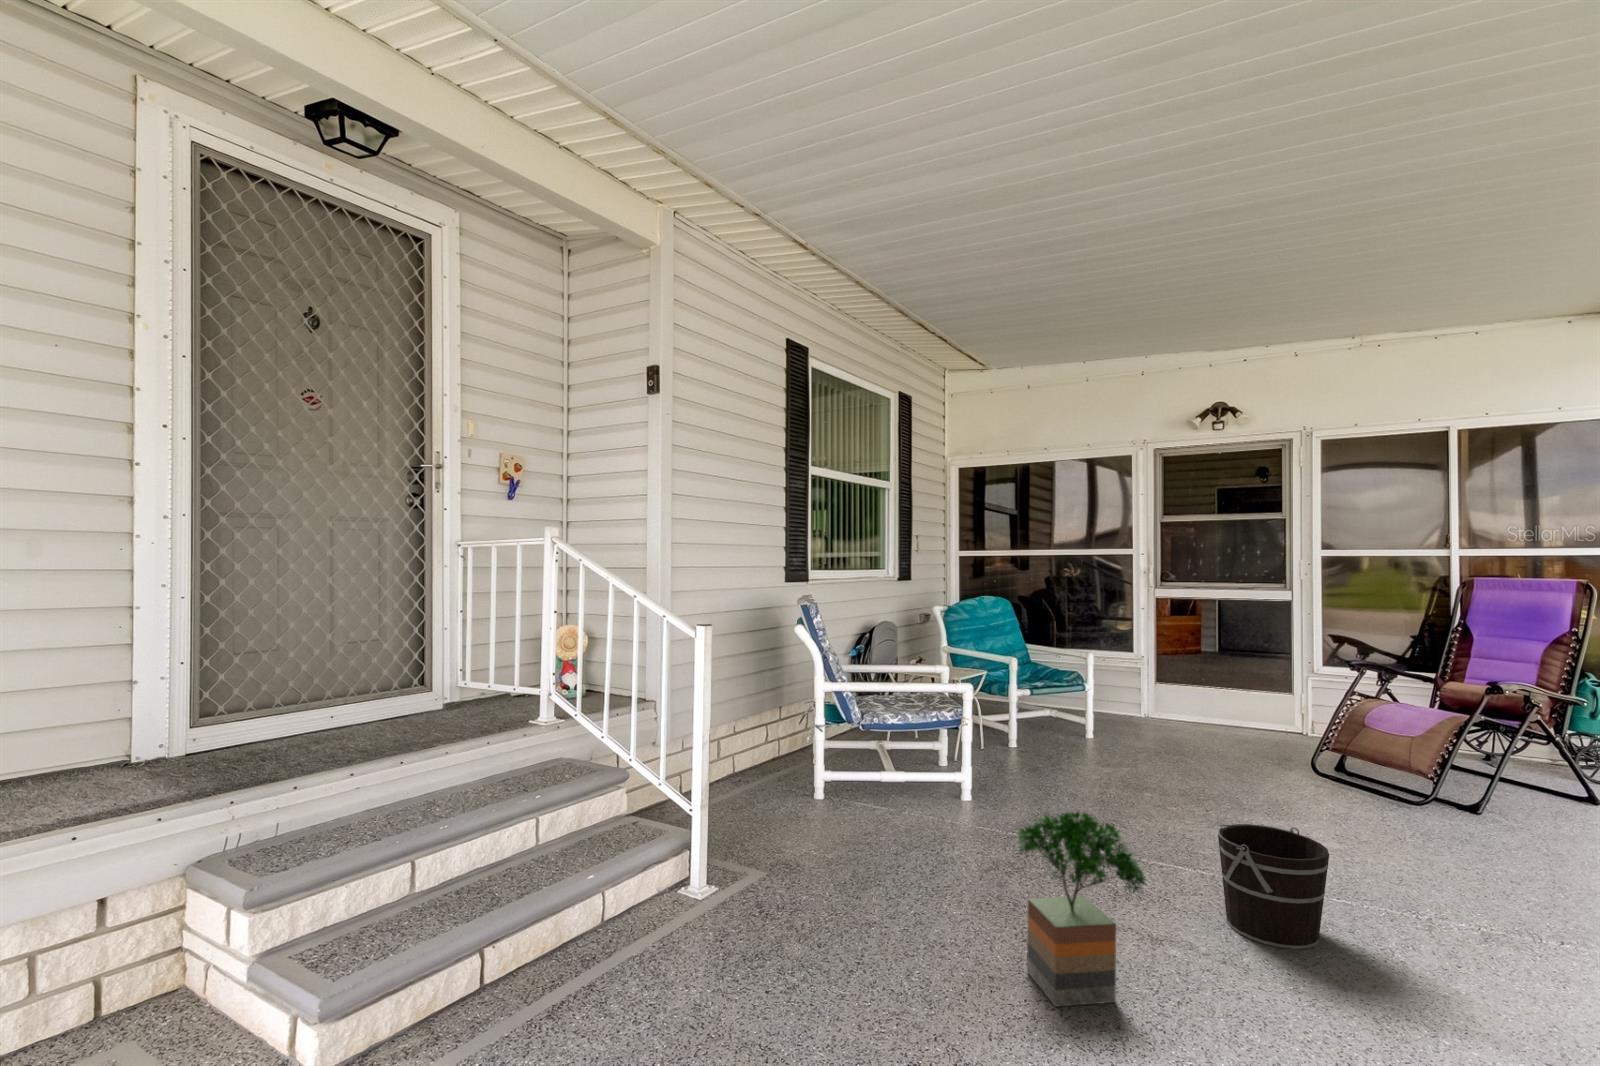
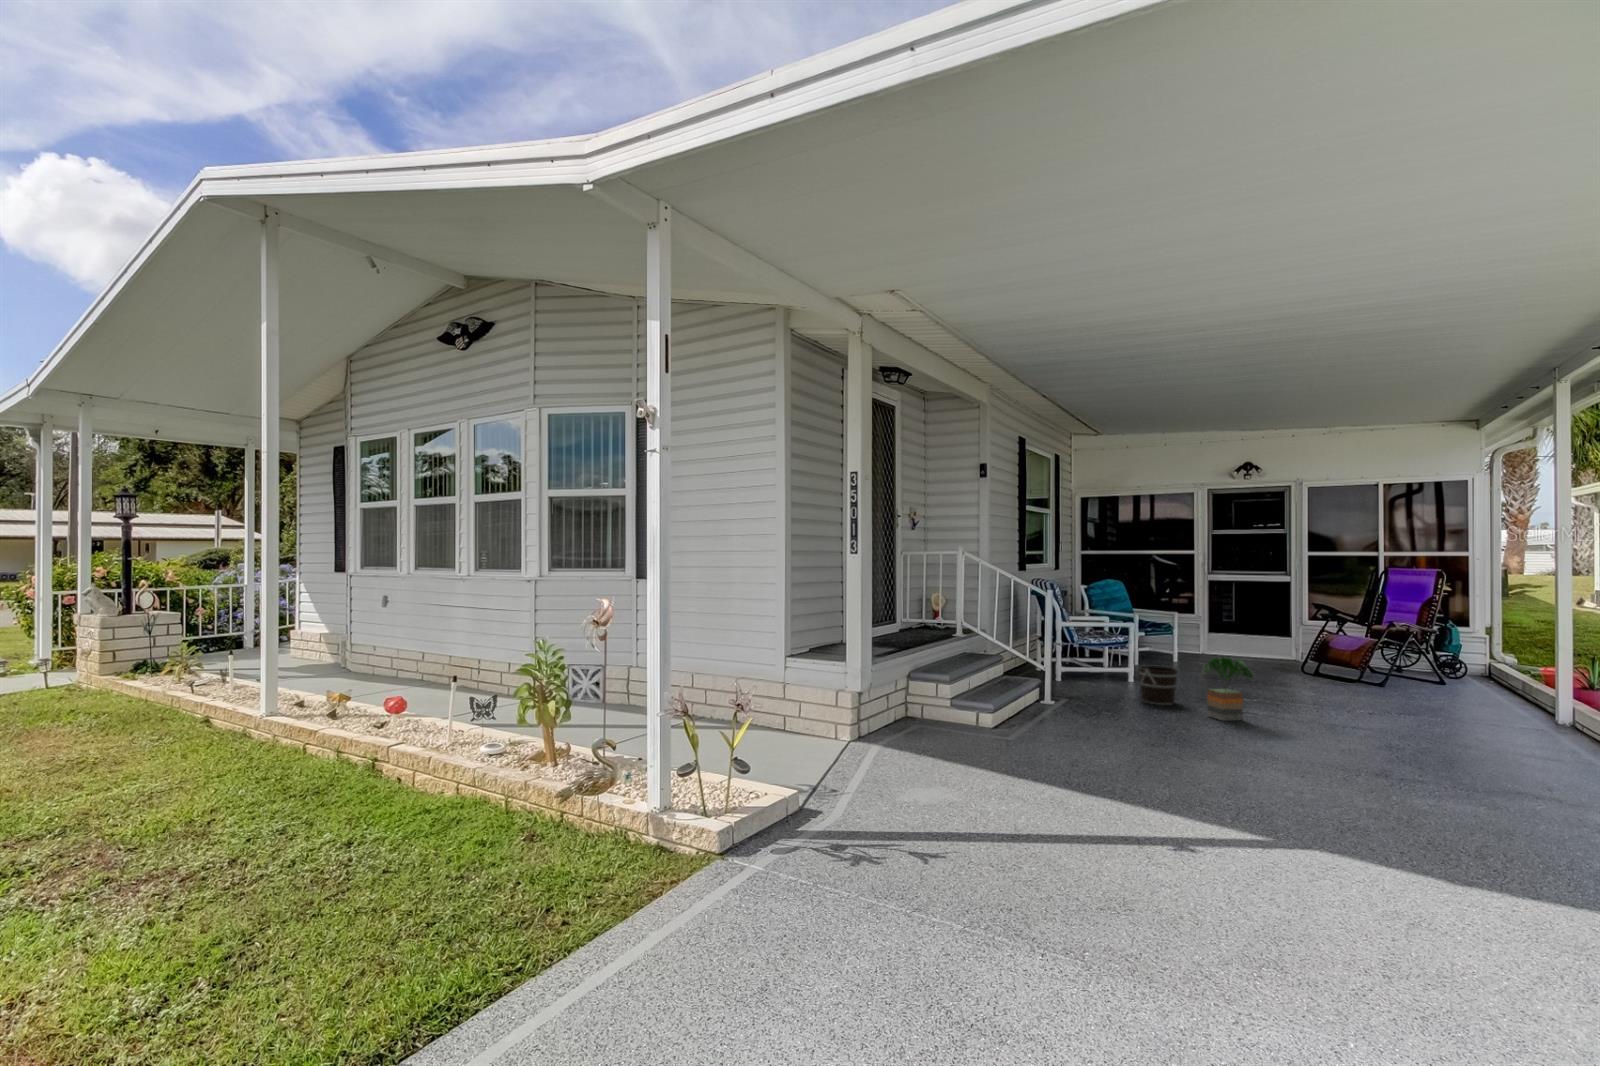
bucket: present [1218,824,1329,949] -> present [1139,665,1178,705]

